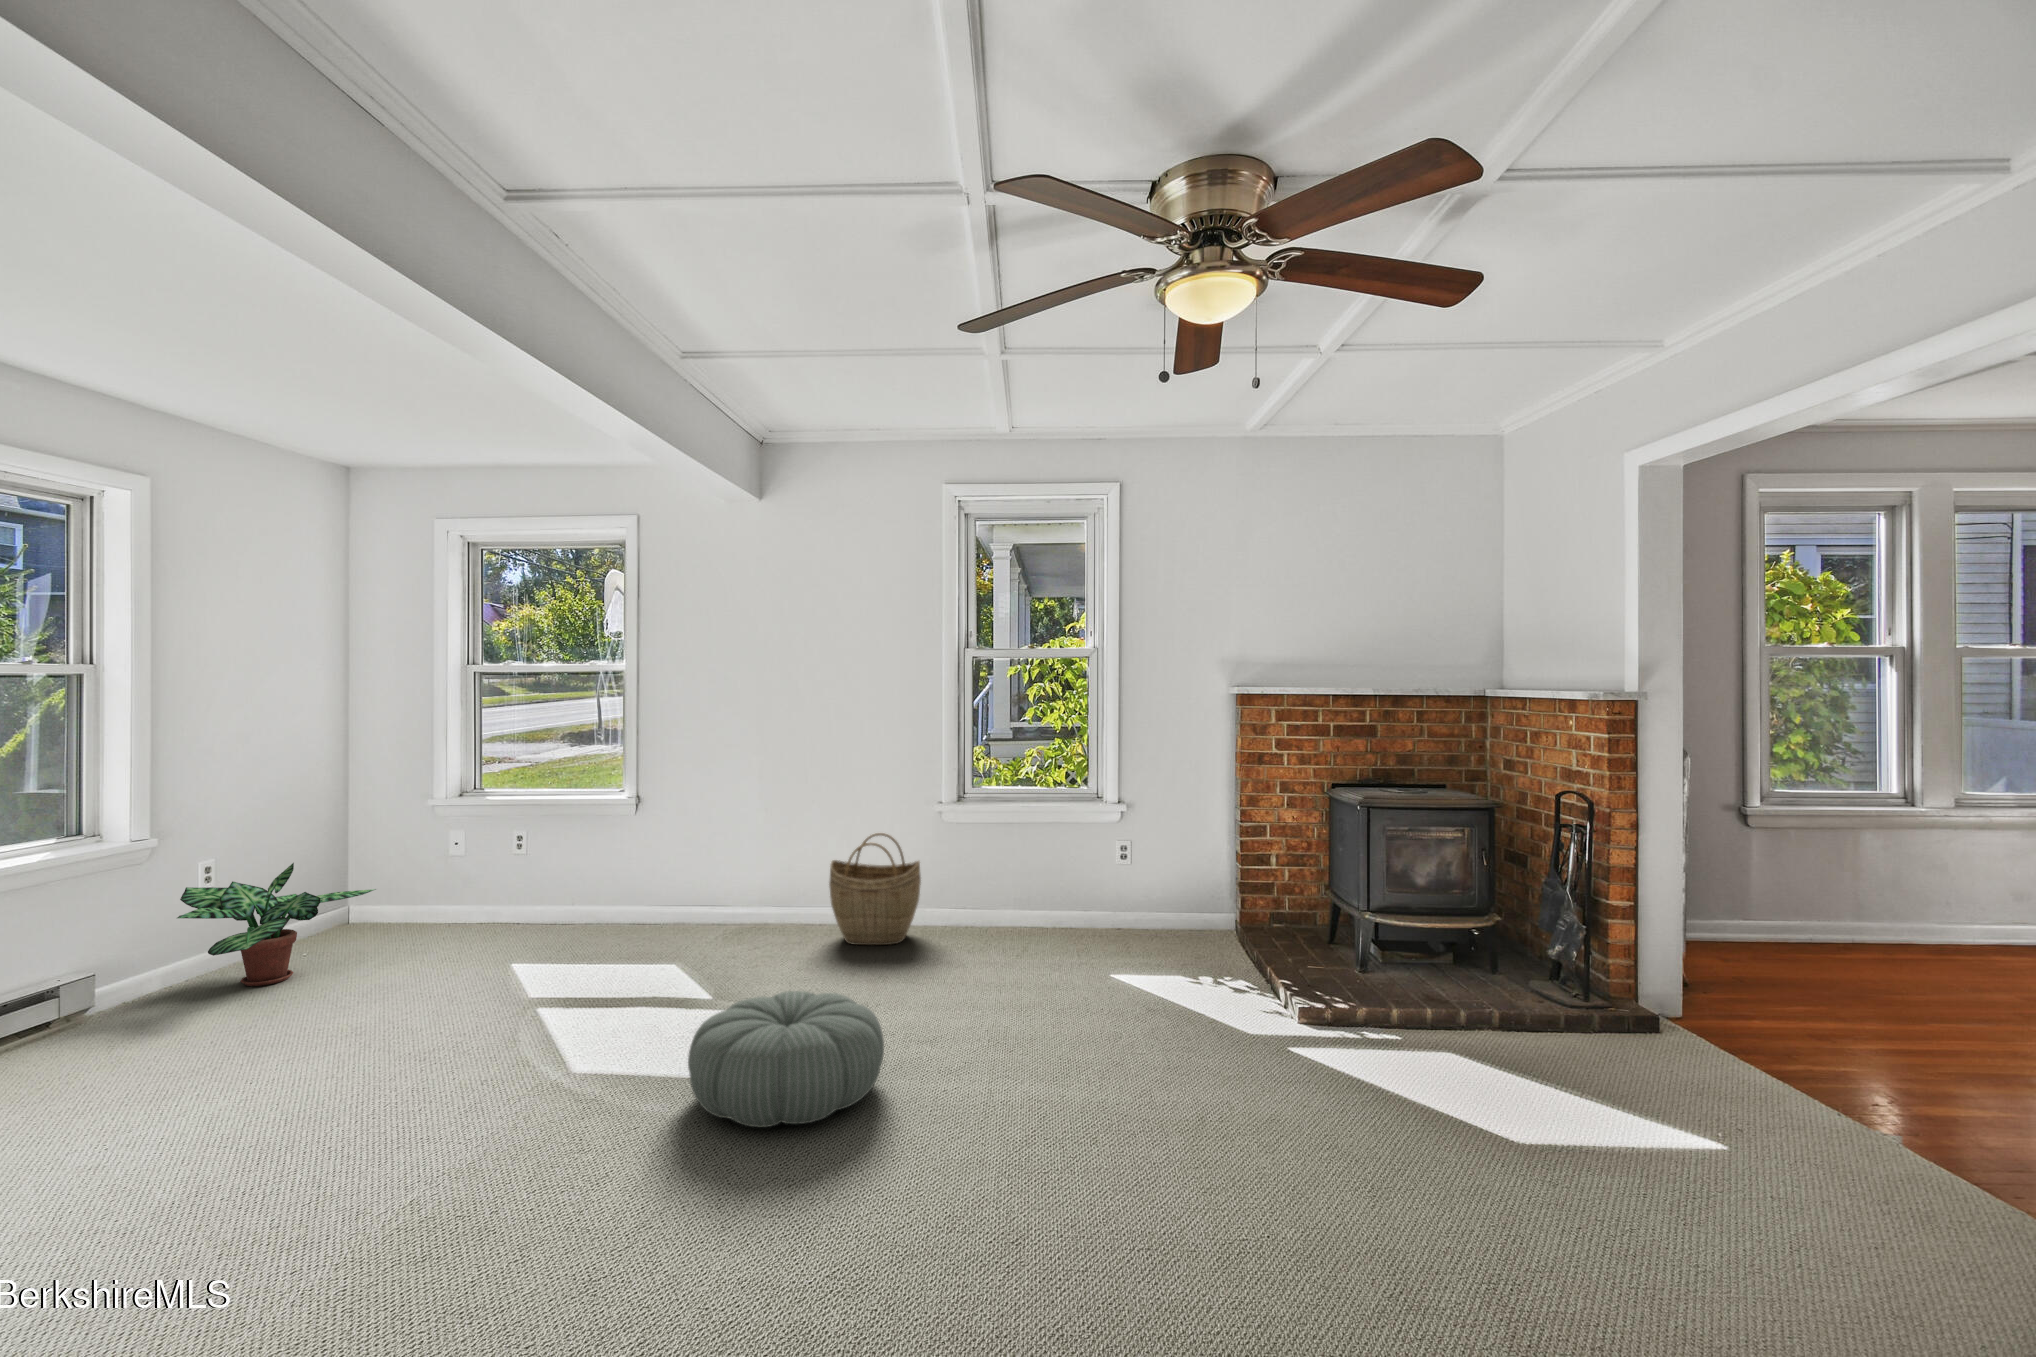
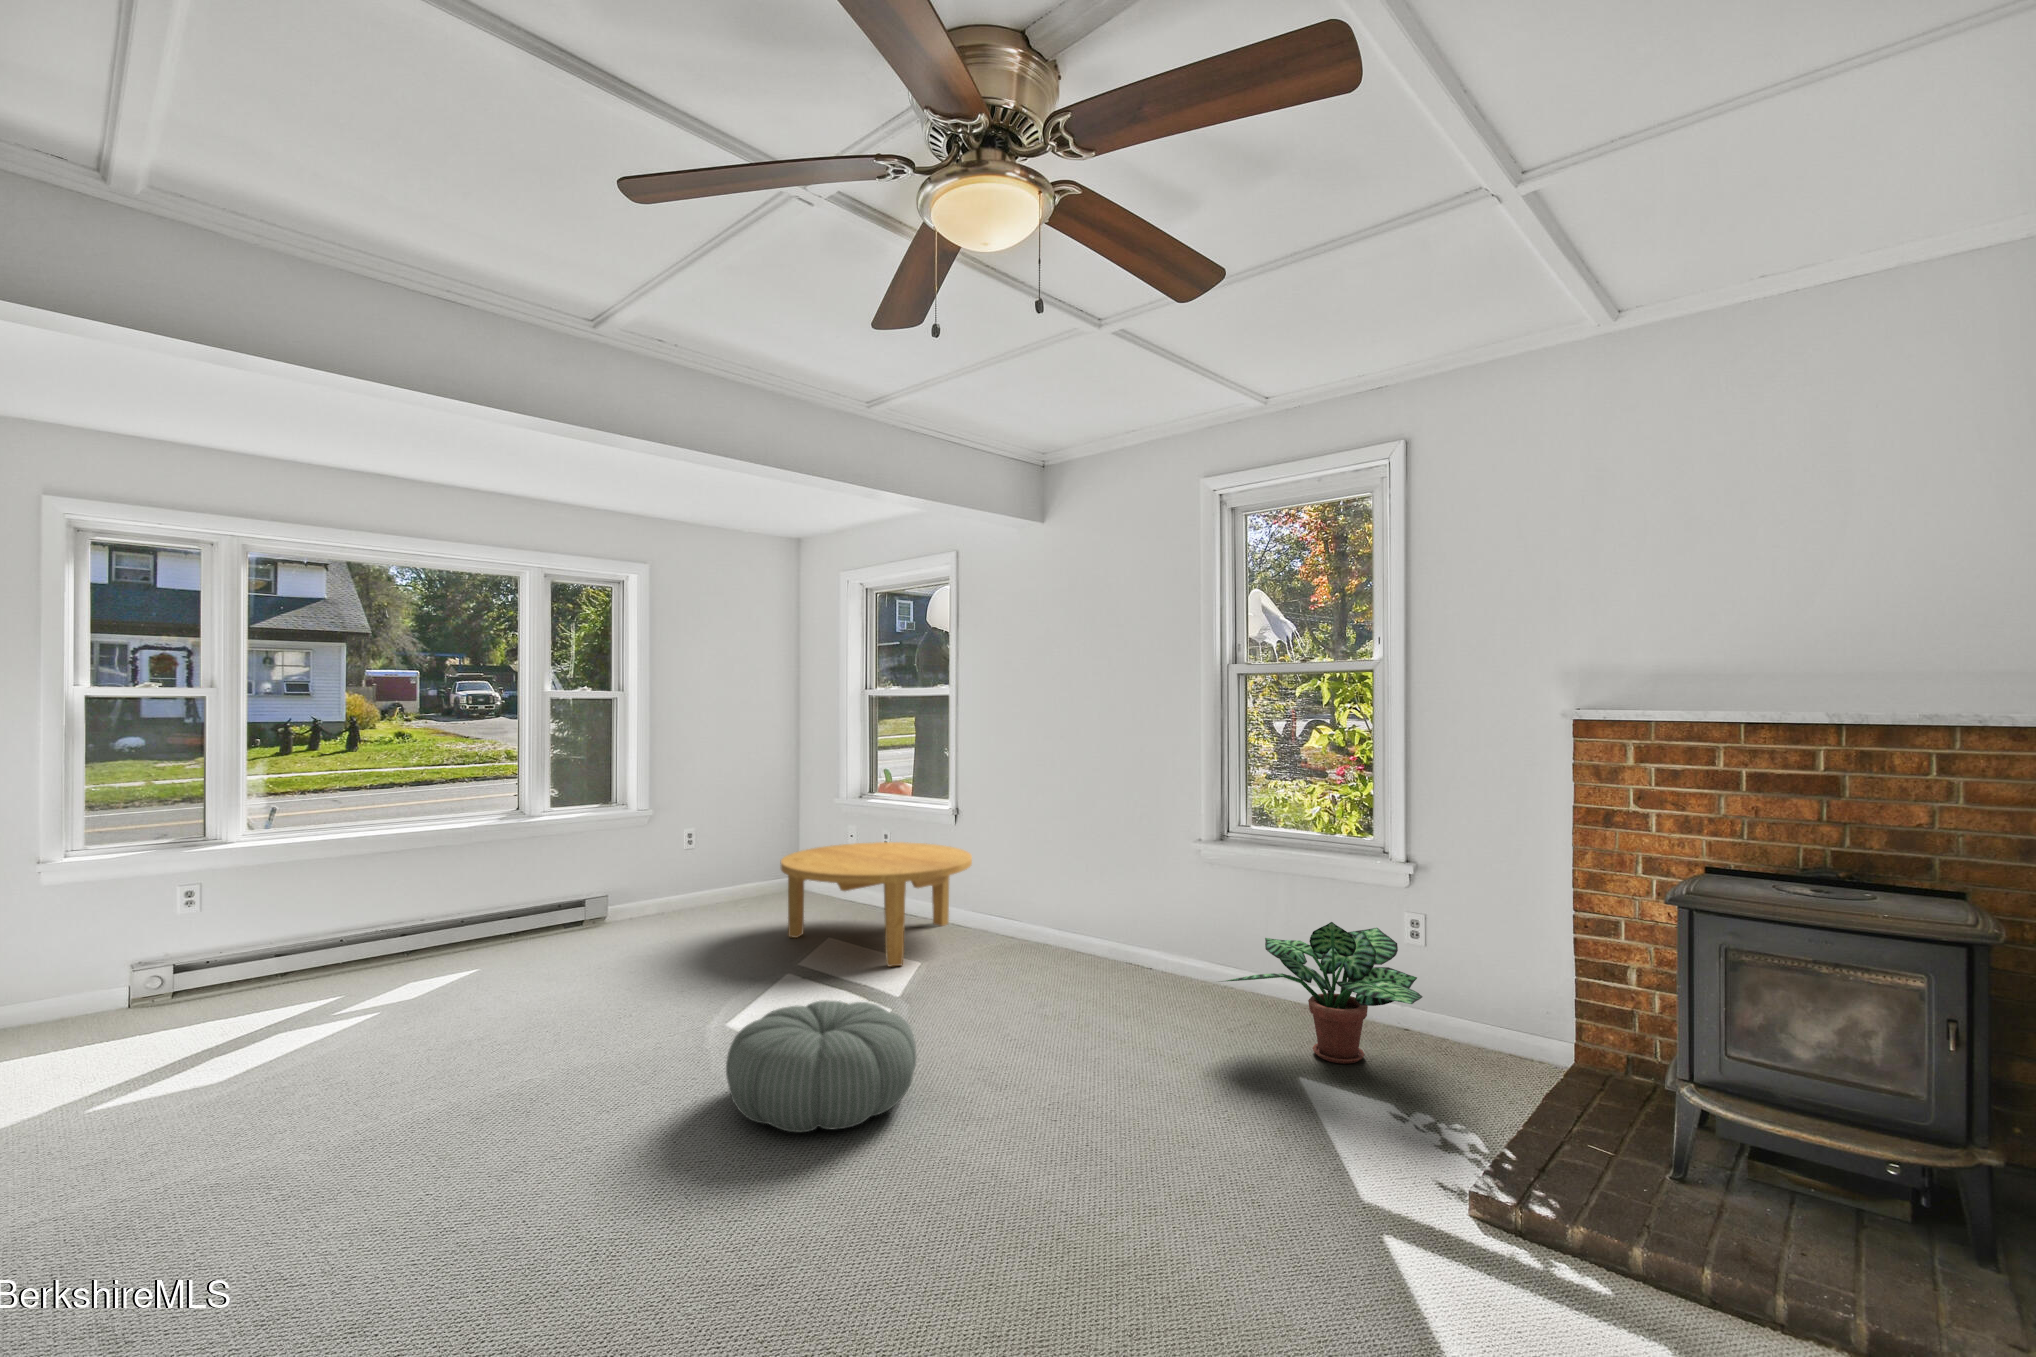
woven basket: present [829,833,921,945] -> none [1070,865,1168,989]
coffee table: none [452,841,691,975] -> present [781,842,972,967]
potted plant: present [177,863,376,986] -> present [1221,922,1422,1064]

